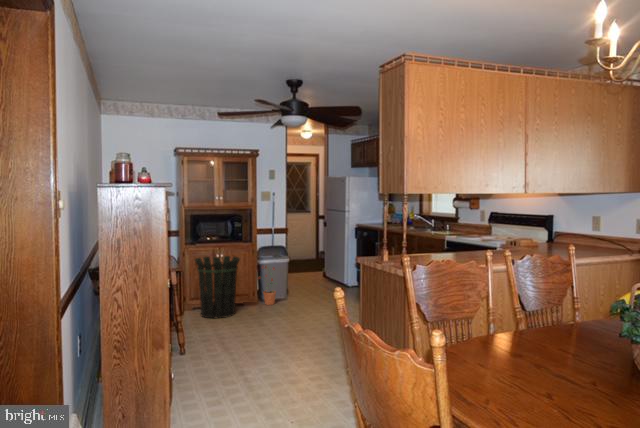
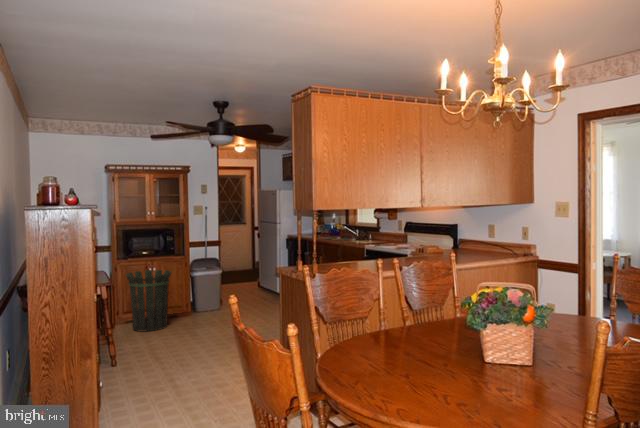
potted plant: present [258,266,276,305] -> none [190,278,211,316]

